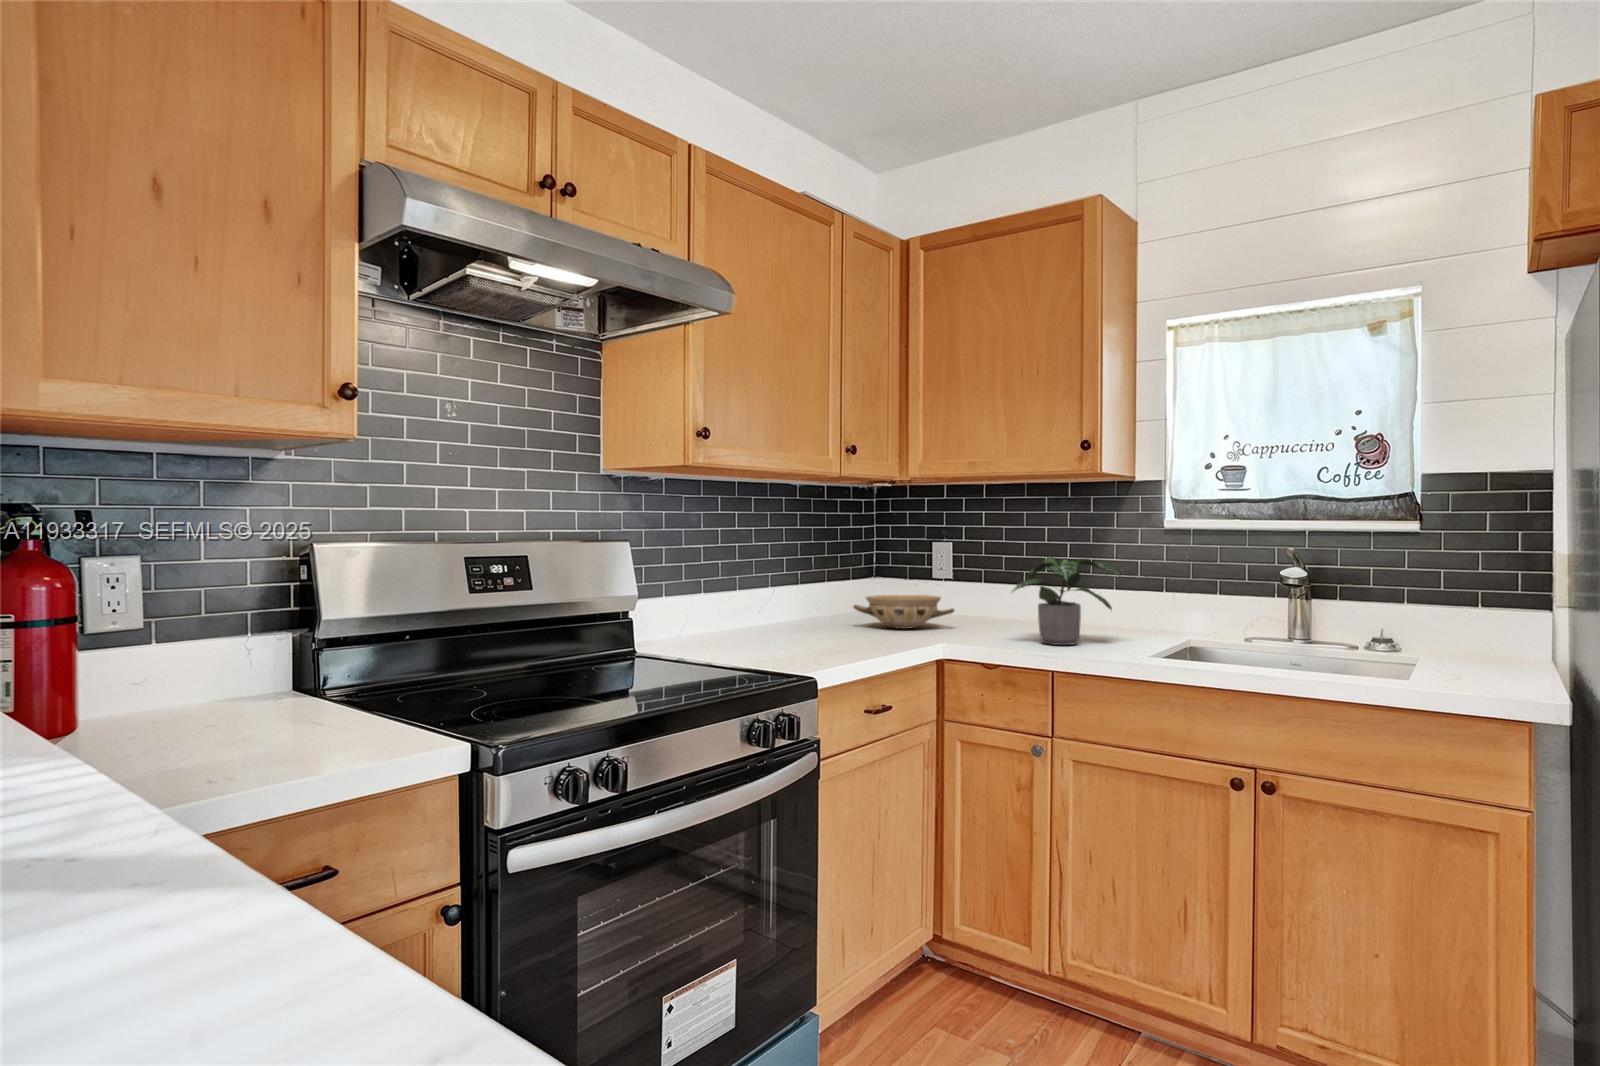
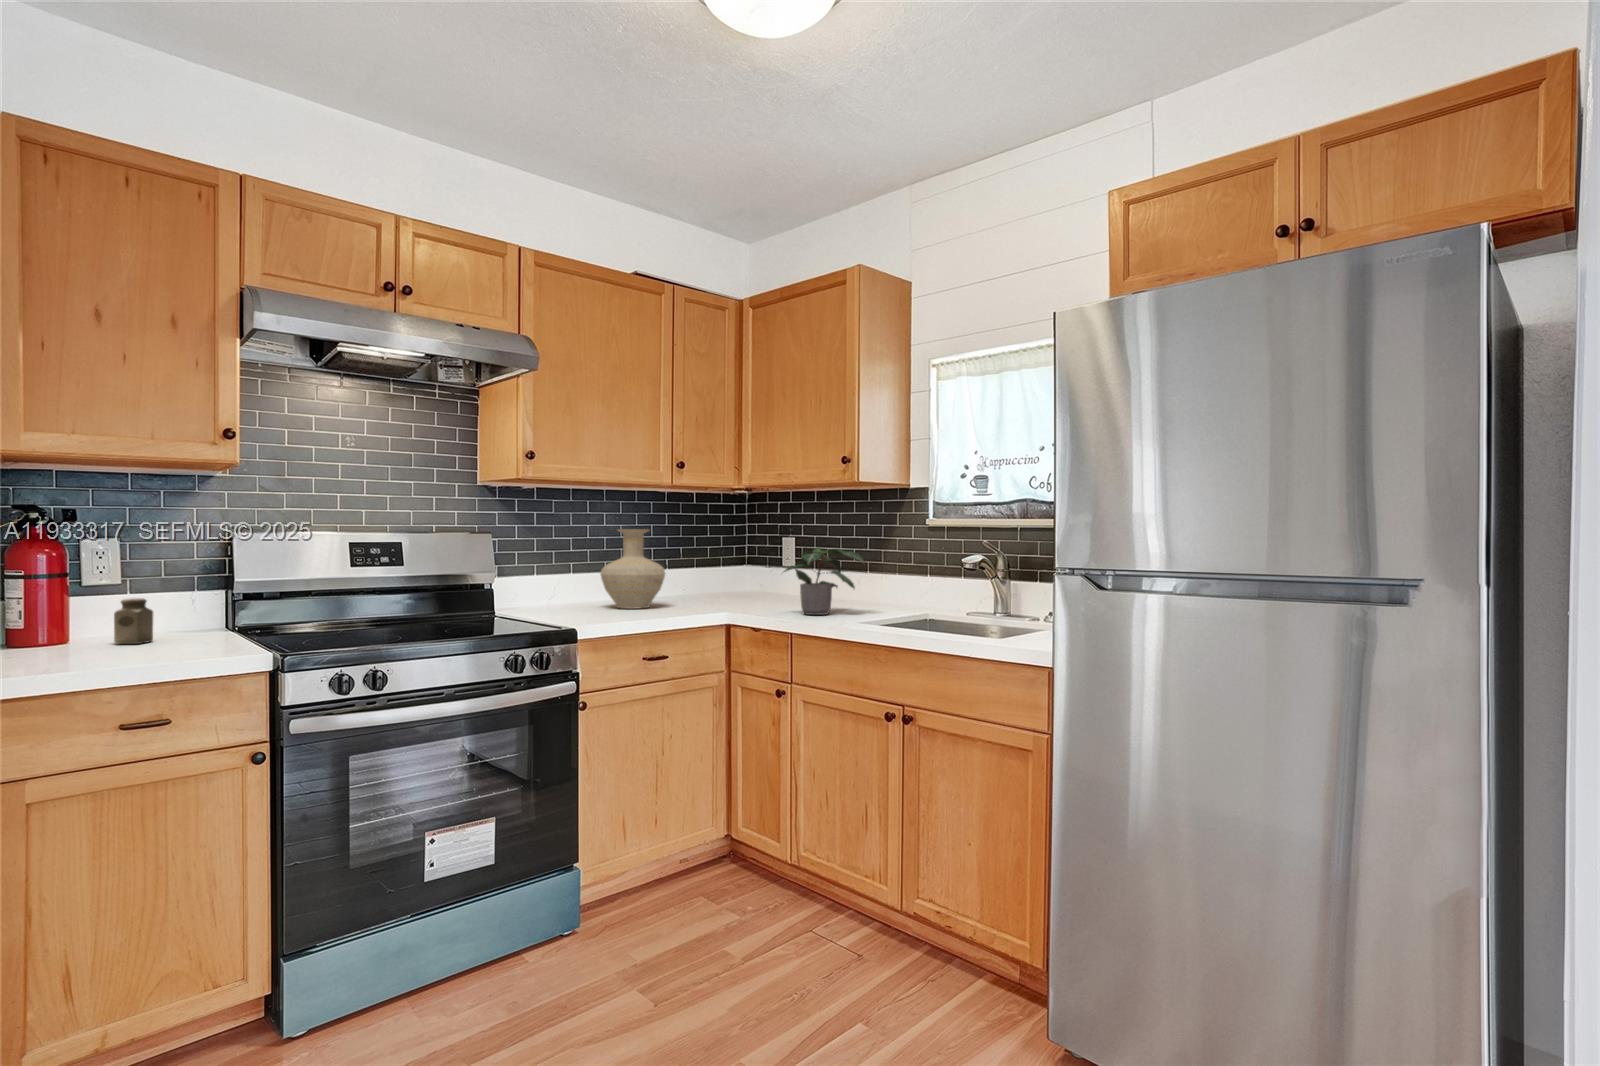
vase: none [755,534,840,639] -> present [601,529,665,609]
ceramic bowl: present [854,595,954,629] -> none [695,578,769,604]
salt shaker: none [154,654,212,732] -> present [114,598,153,644]

